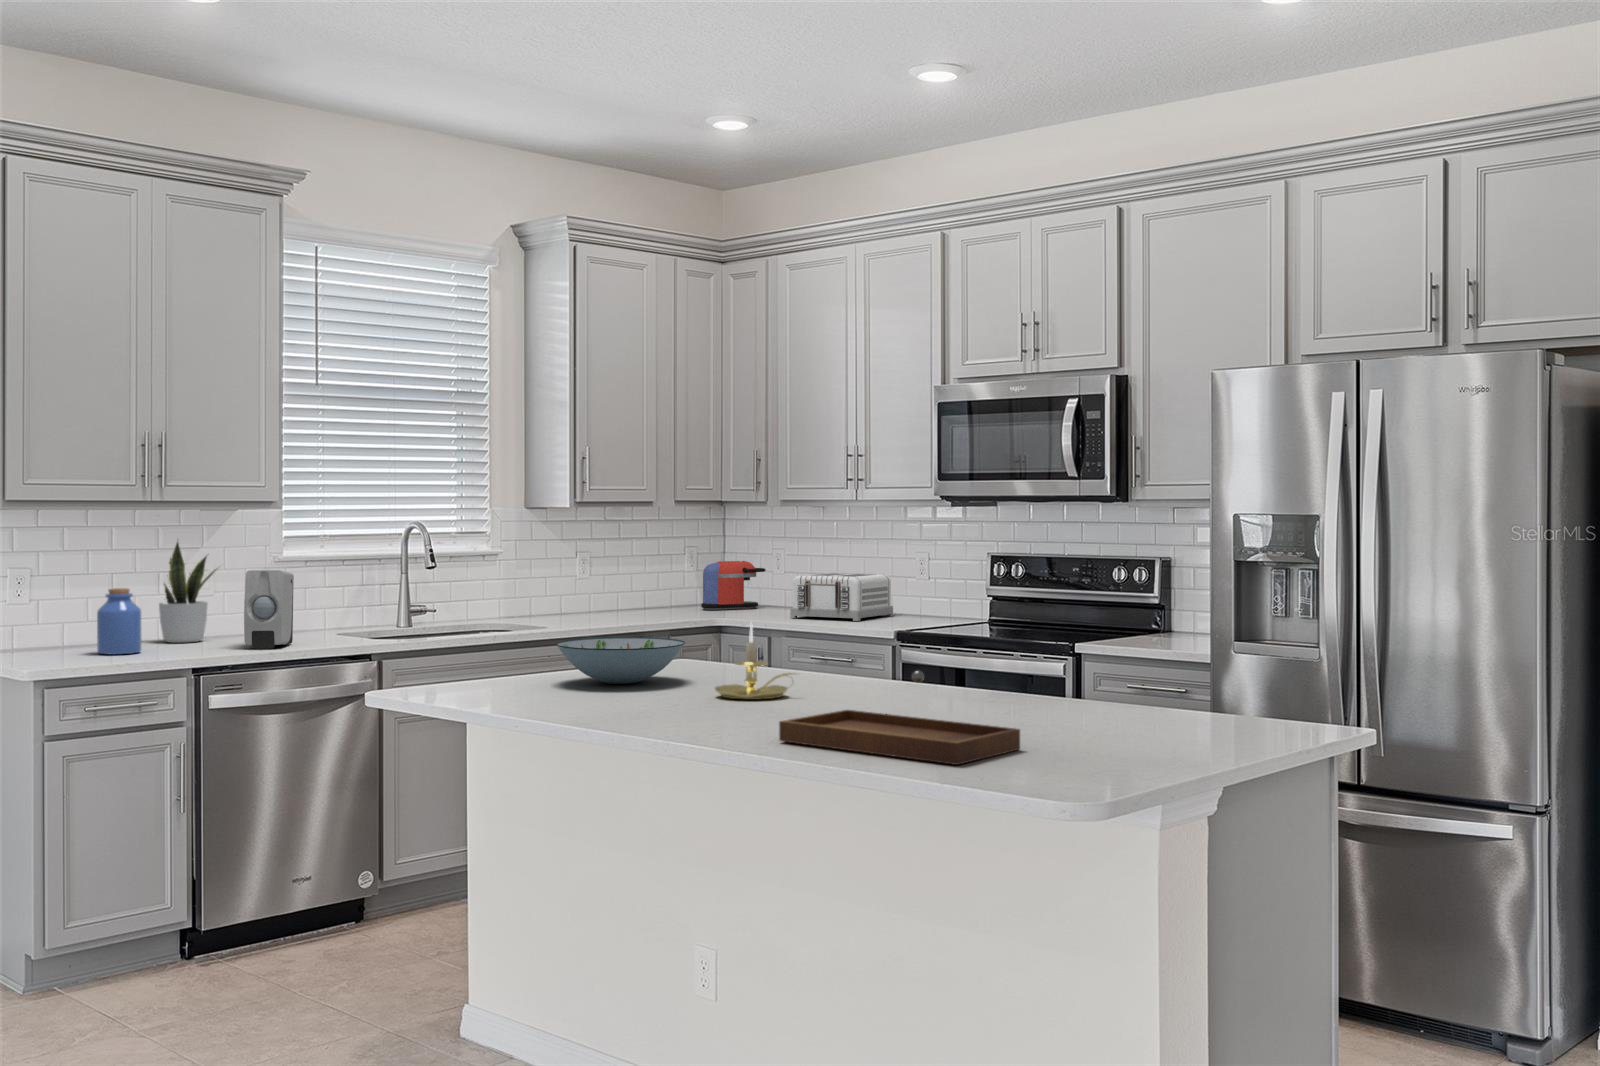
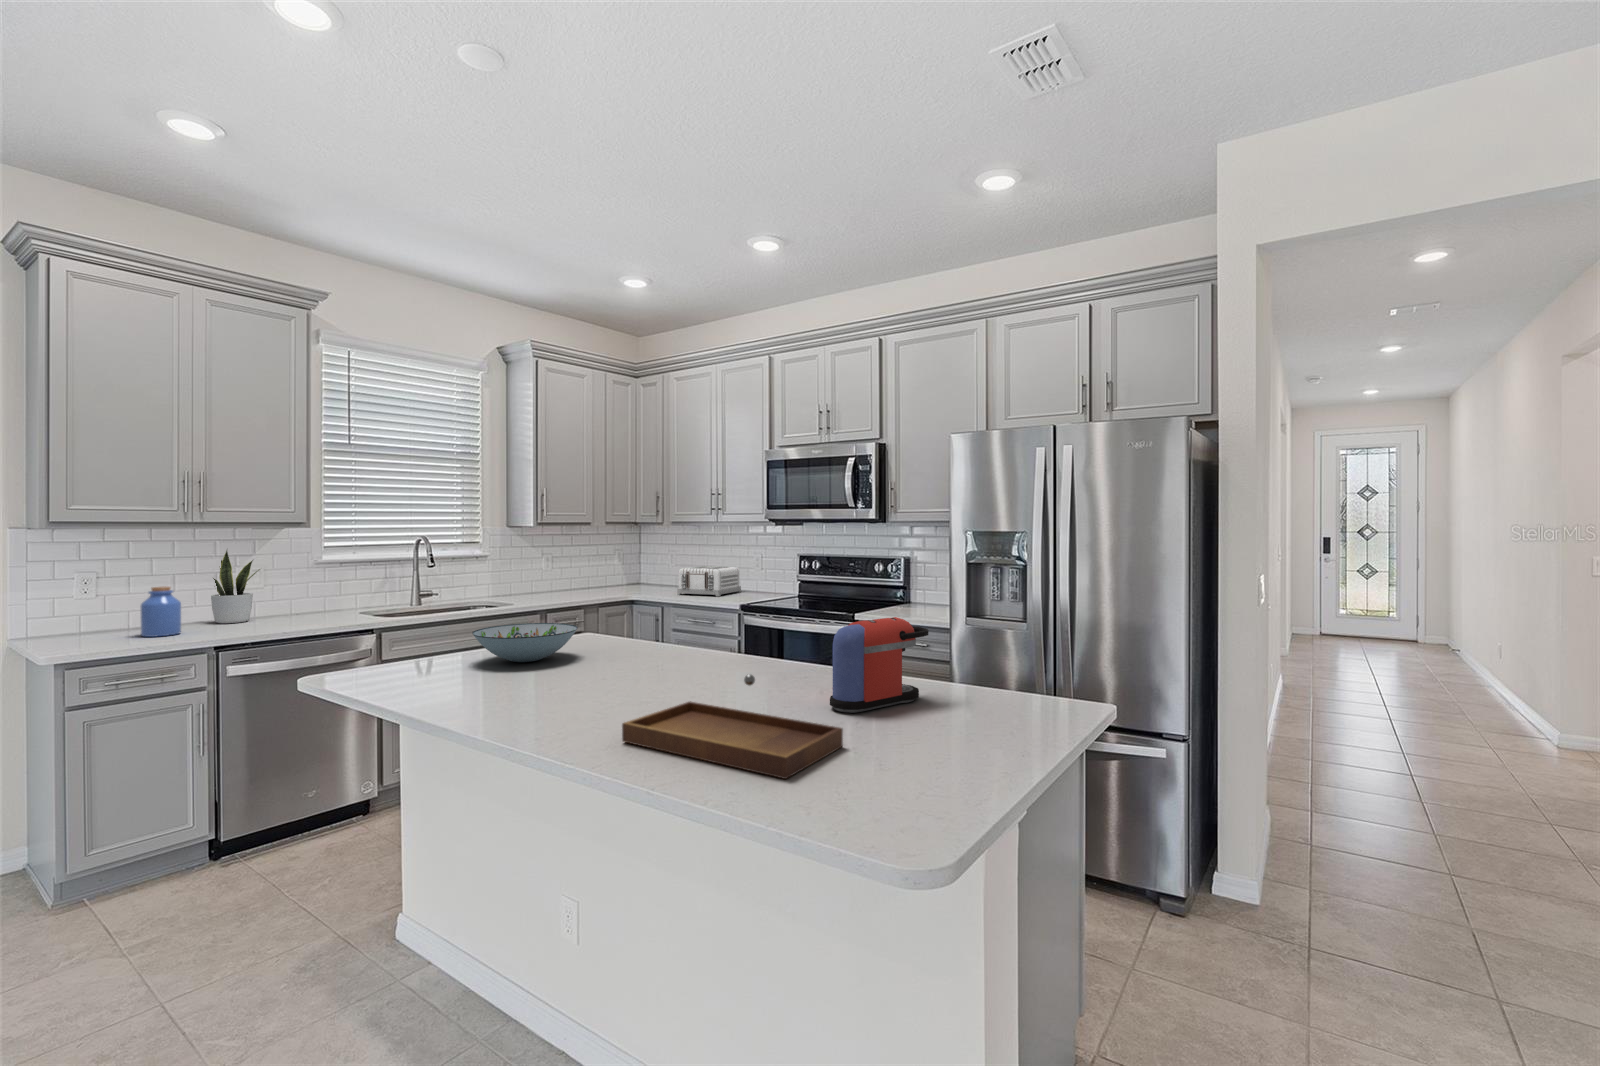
coffee maker: present [701,561,766,610] -> present [830,617,928,713]
soap dispenser: present [244,570,294,649] -> none [269,572,315,628]
candle holder: present [715,624,793,699] -> none [592,616,660,679]

